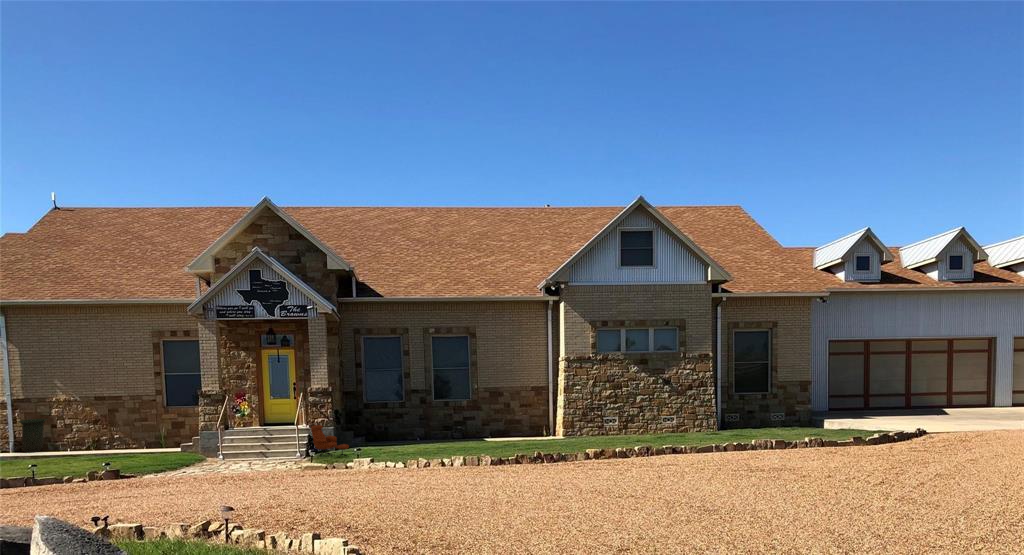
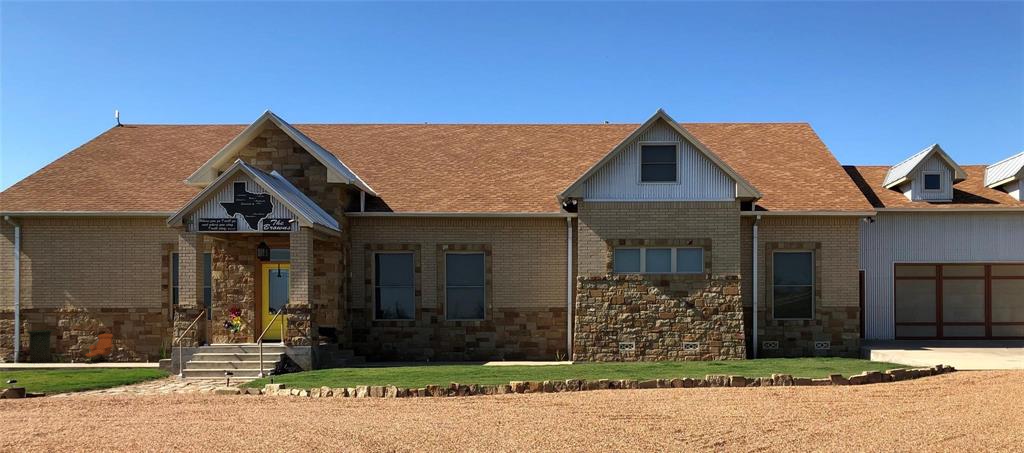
lounge chair: present [311,425,349,456] -> present [86,334,113,363]

